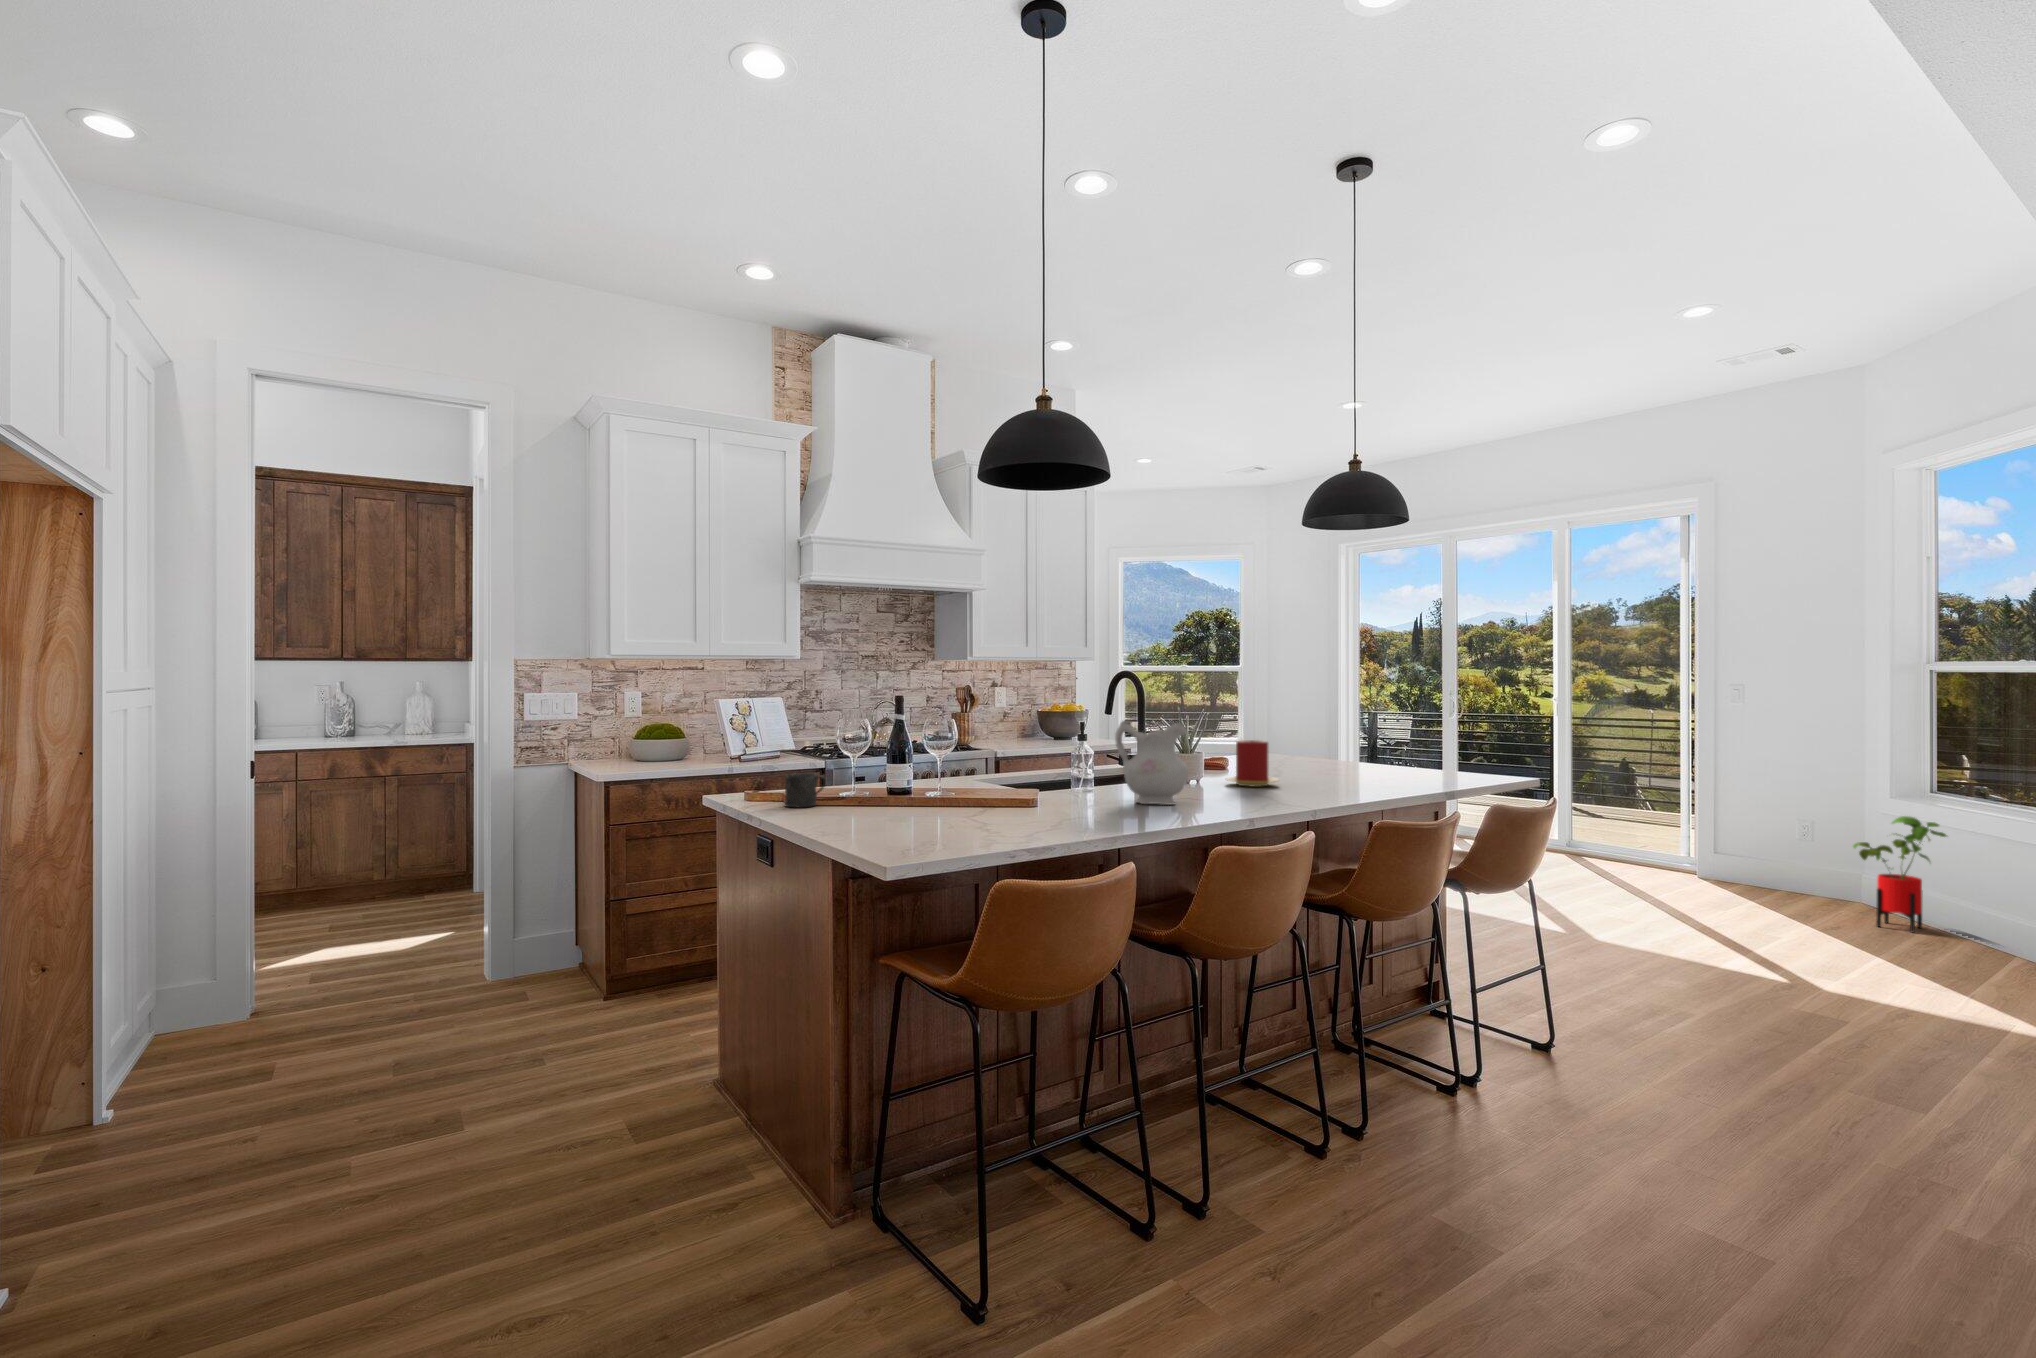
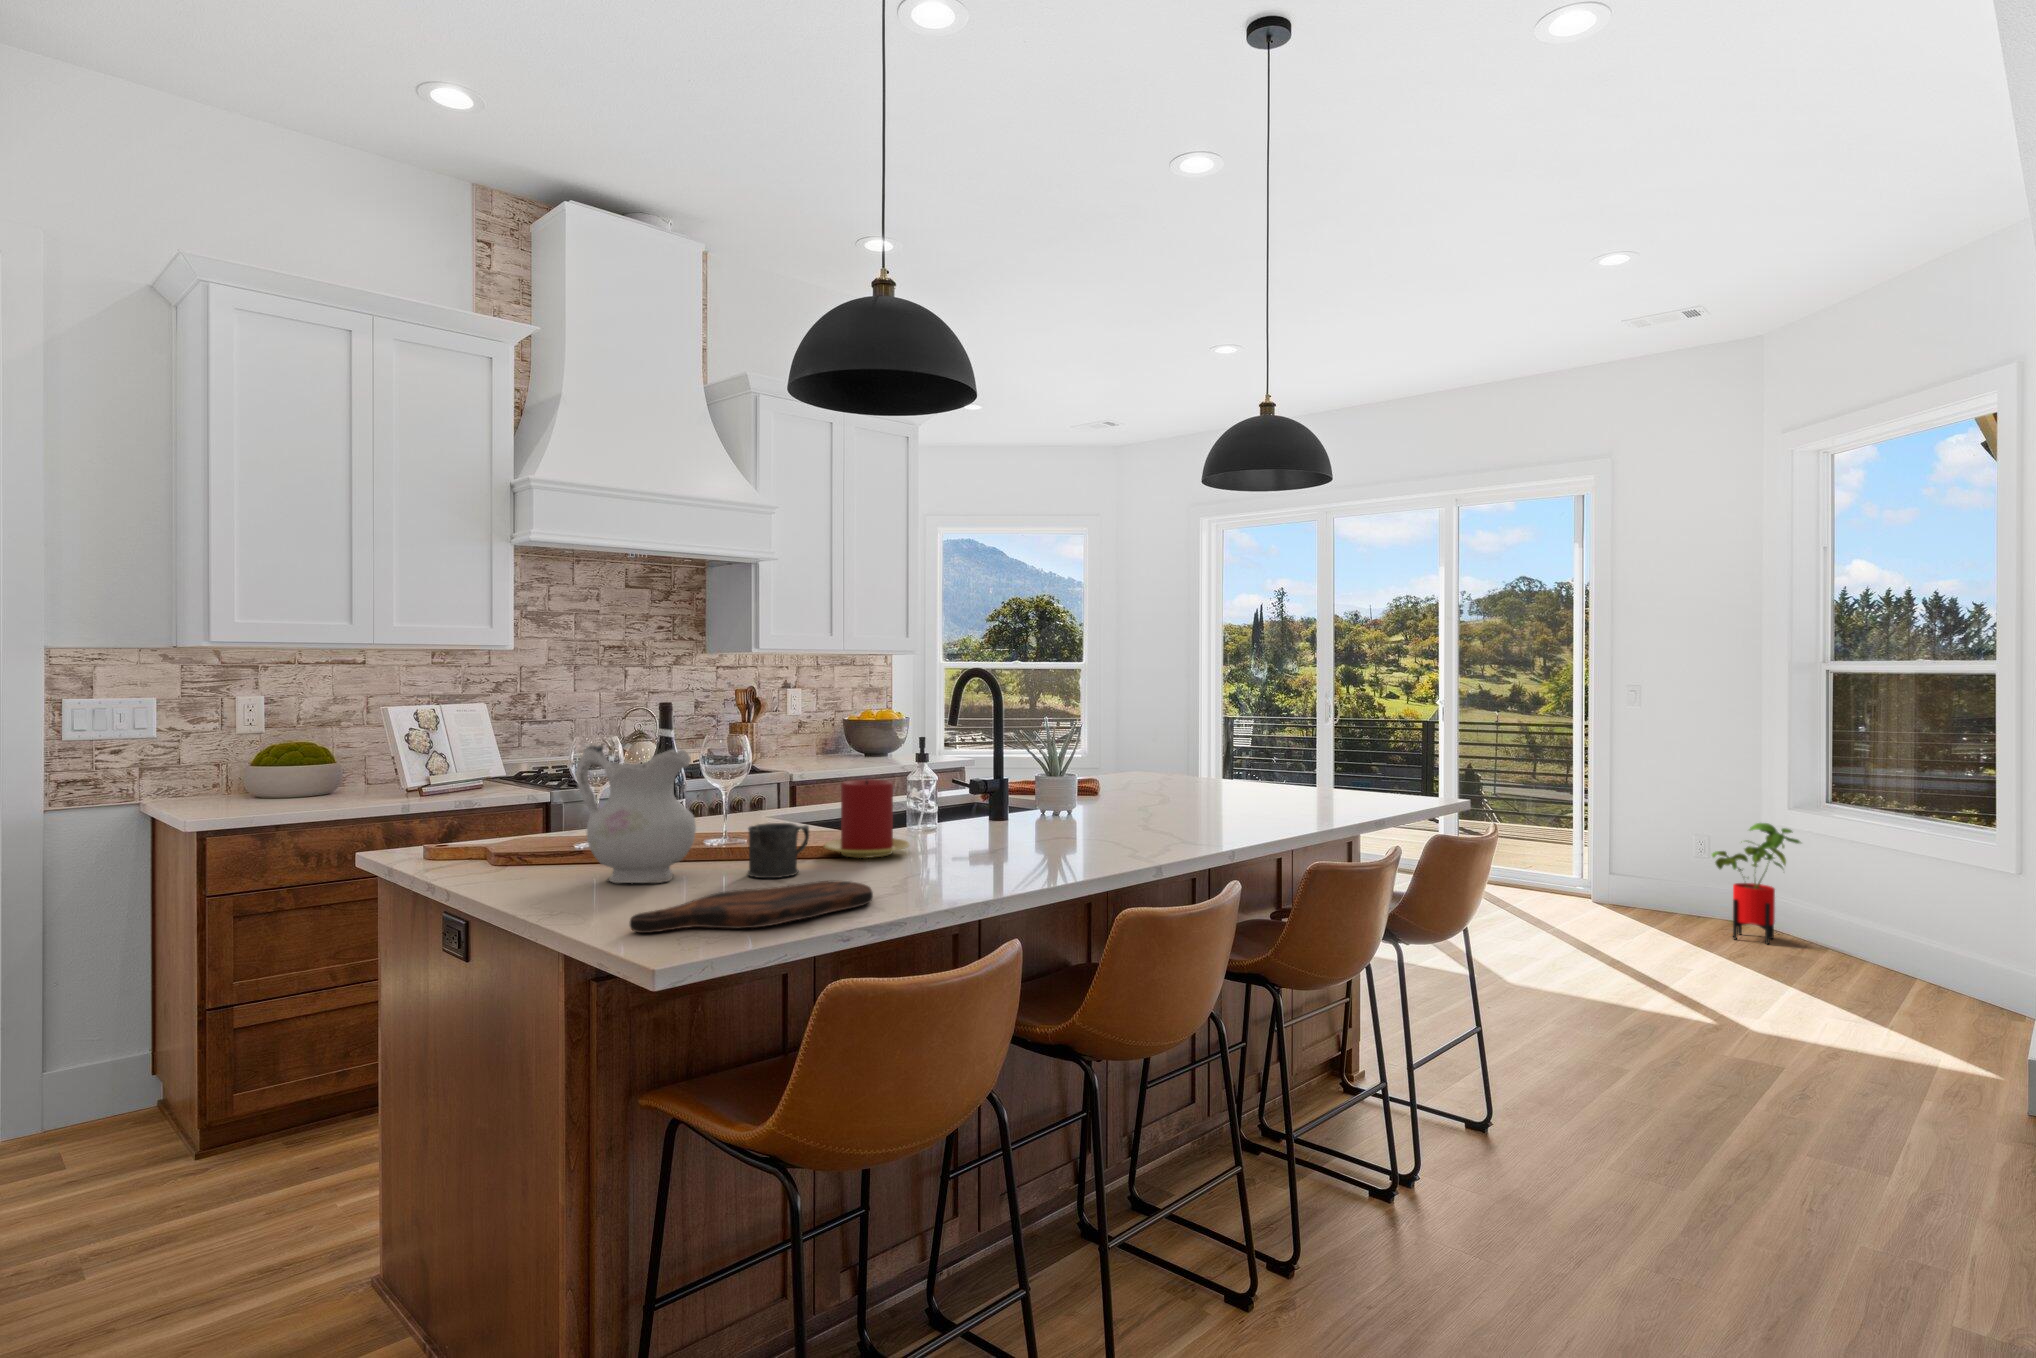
ceramic pitcher: present [1115,721,1188,805] -> present [577,745,696,883]
candle: present [1227,740,1278,787] -> present [824,779,910,858]
mug: present [785,773,825,807] -> present [747,823,809,878]
cutting board: none [874,816,1029,840] -> present [630,880,873,933]

